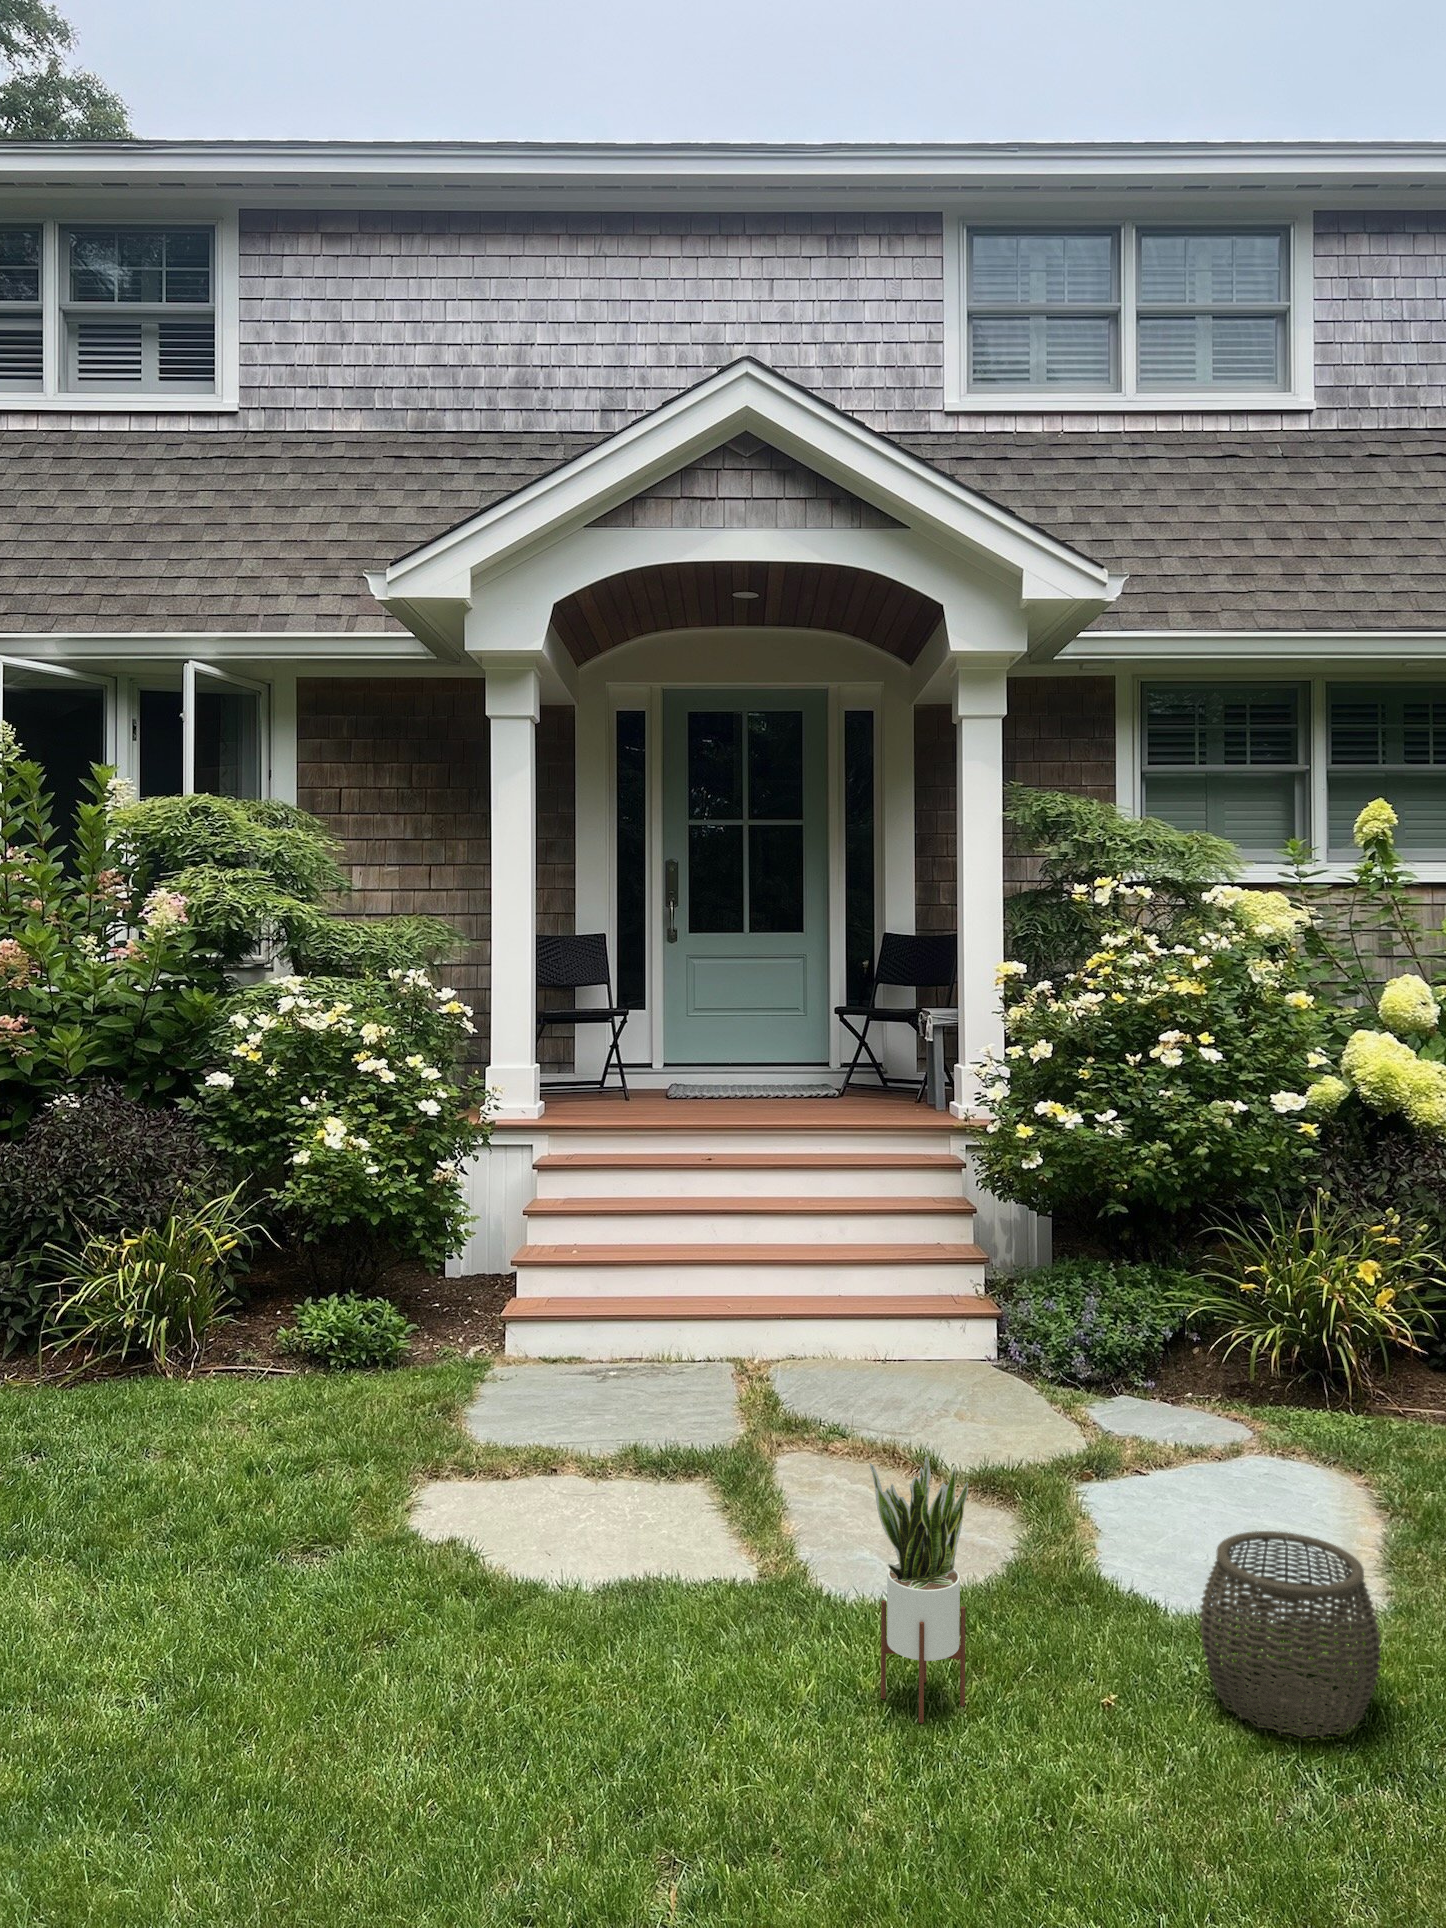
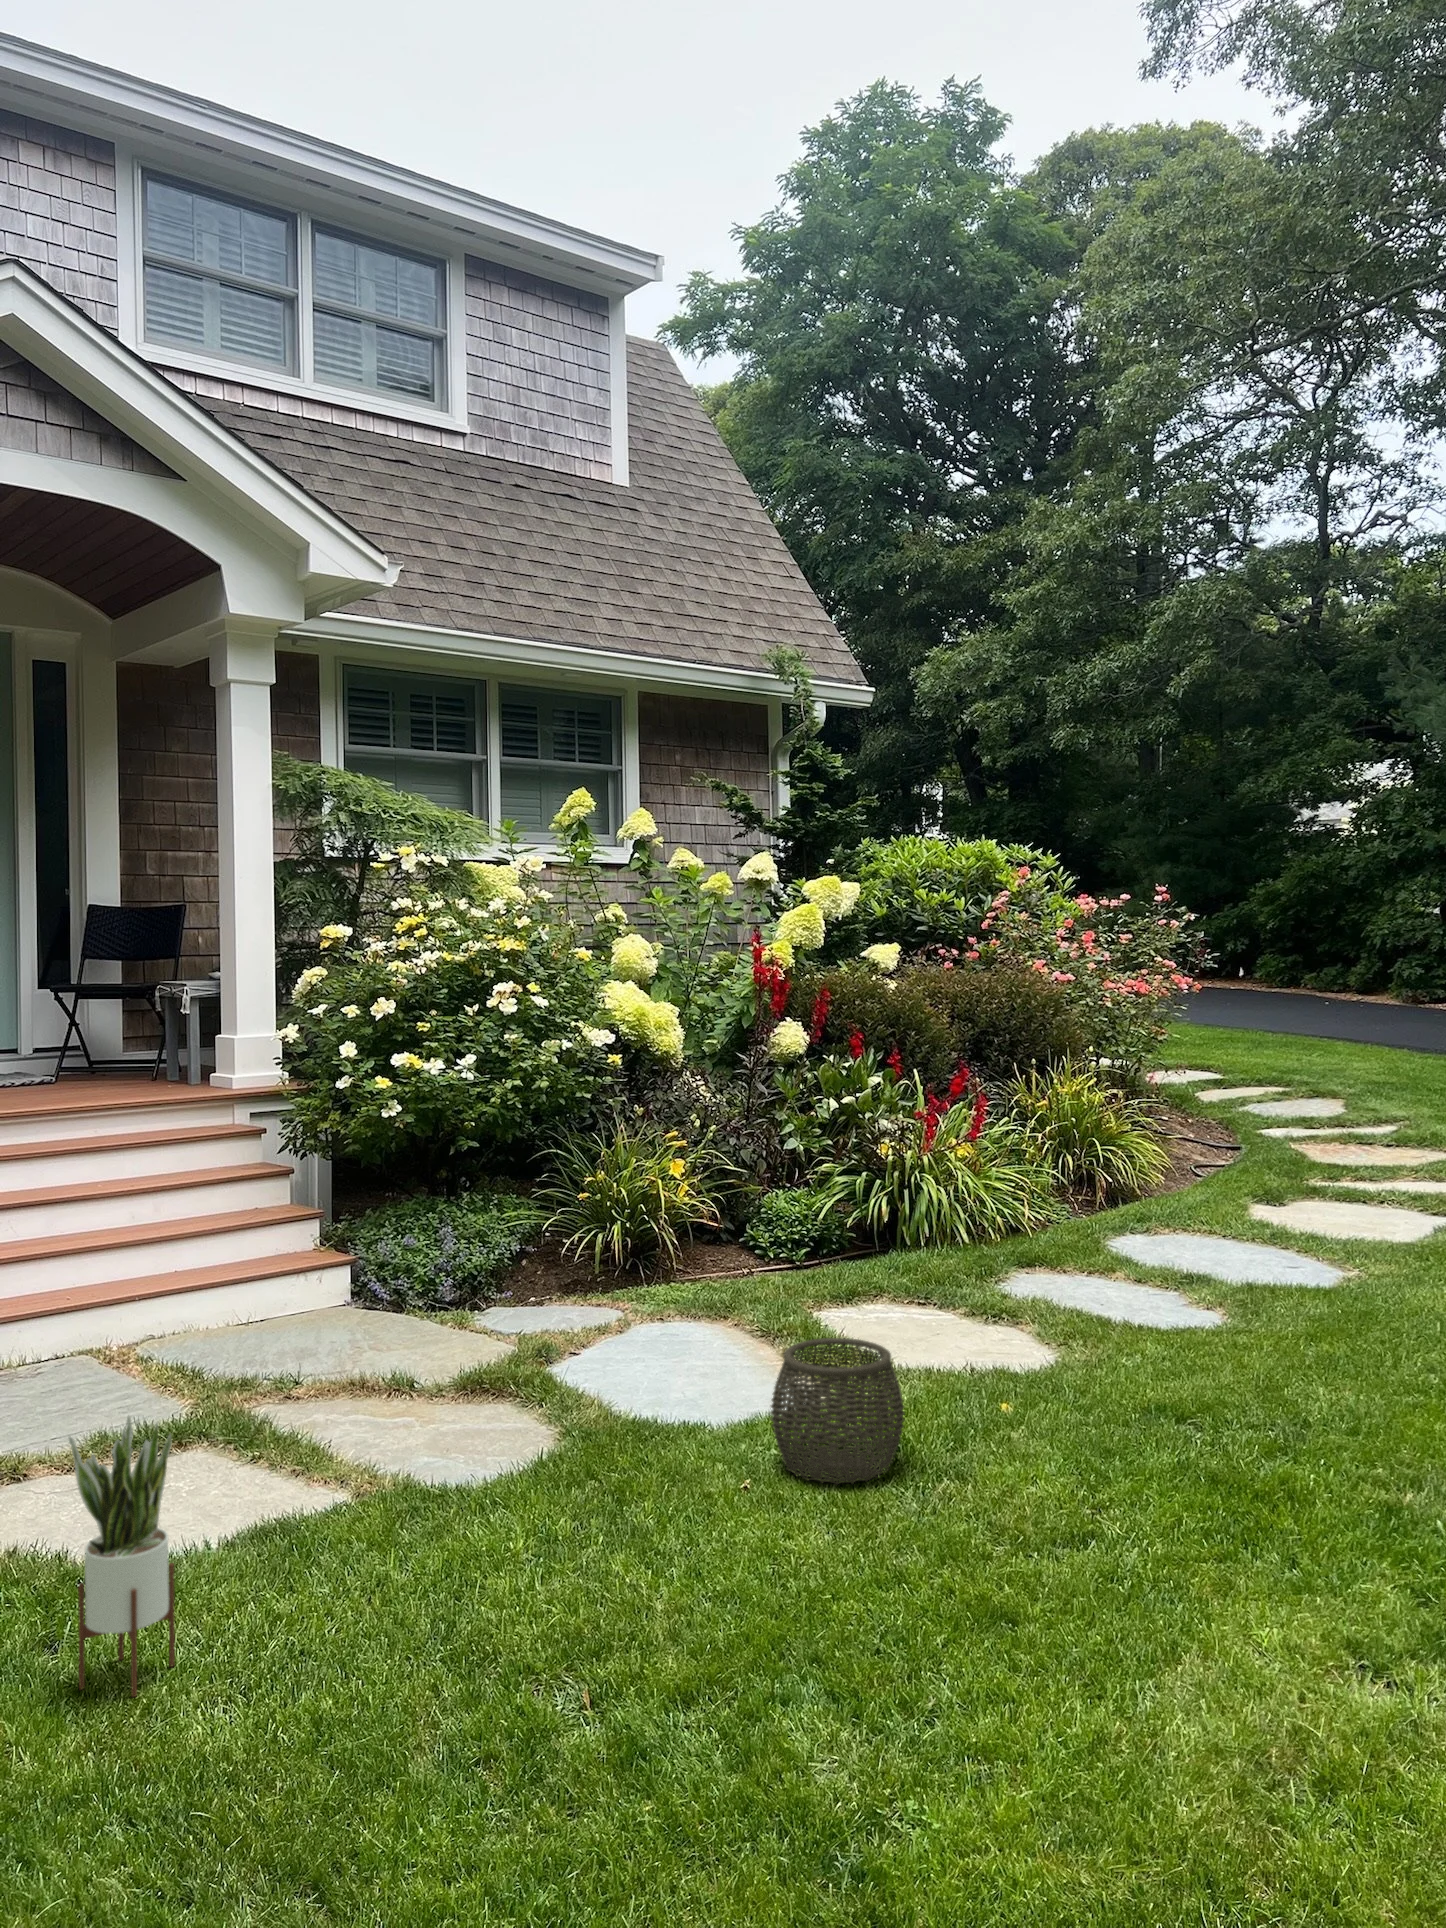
potted plant: present [870,1456,968,1723] -> present [68,1417,175,1697]

